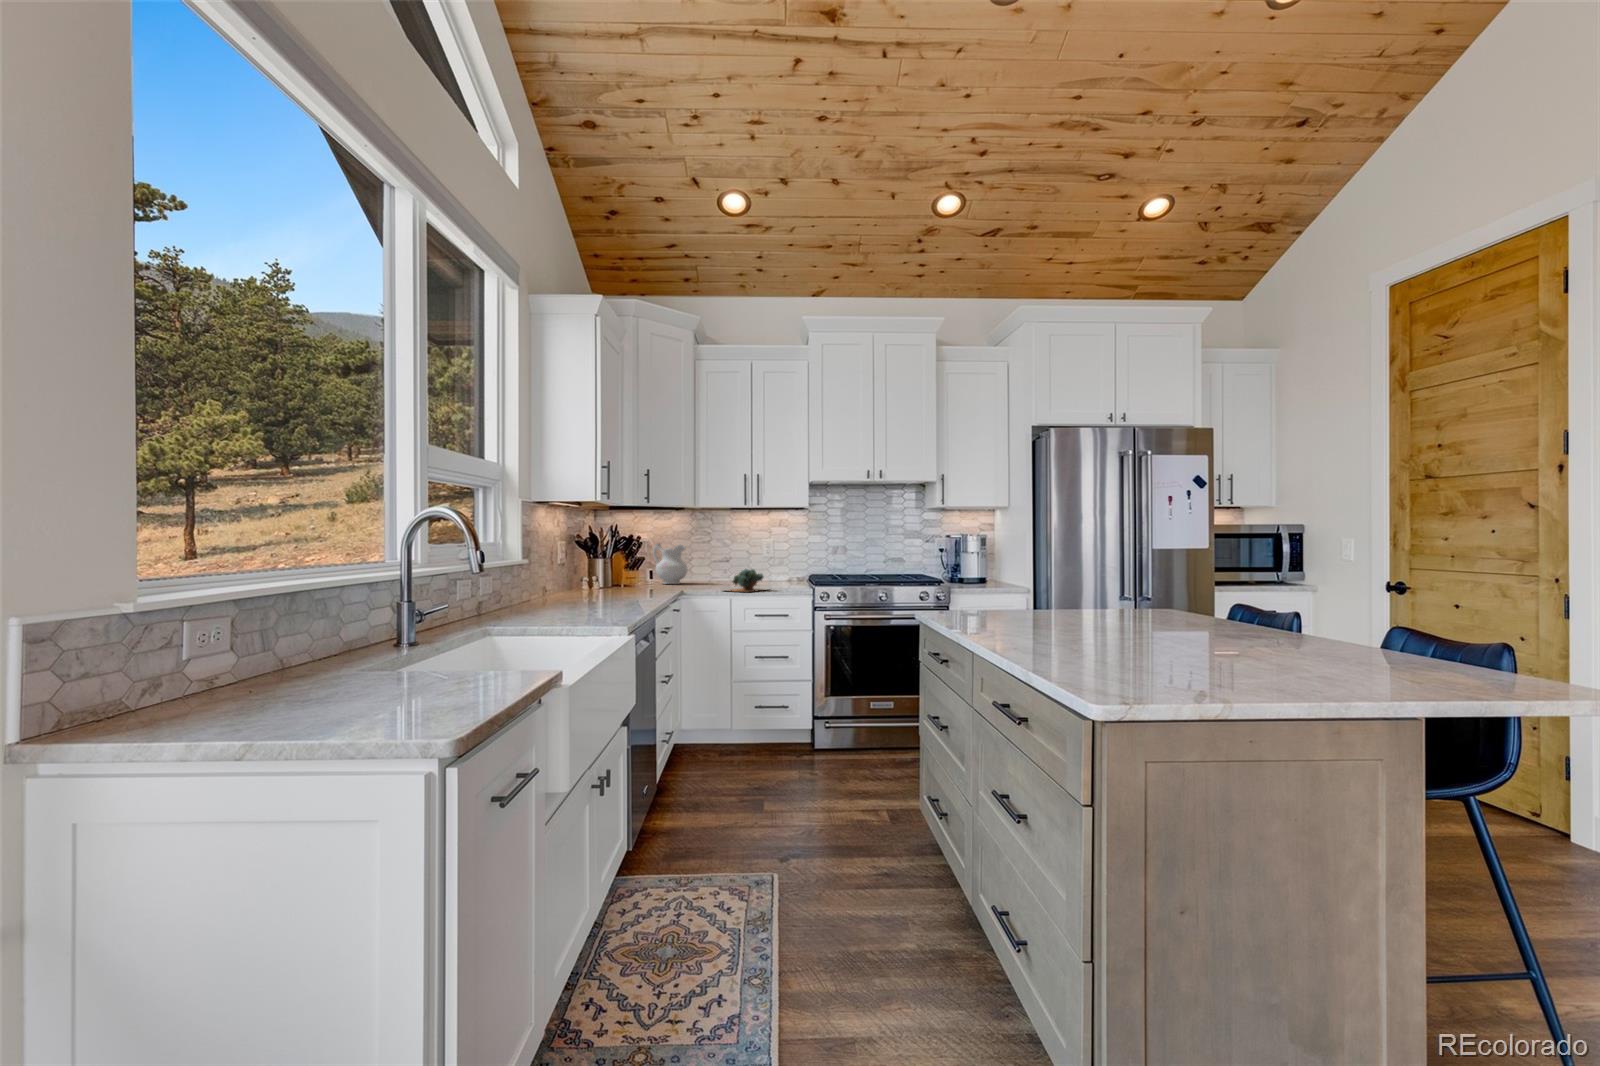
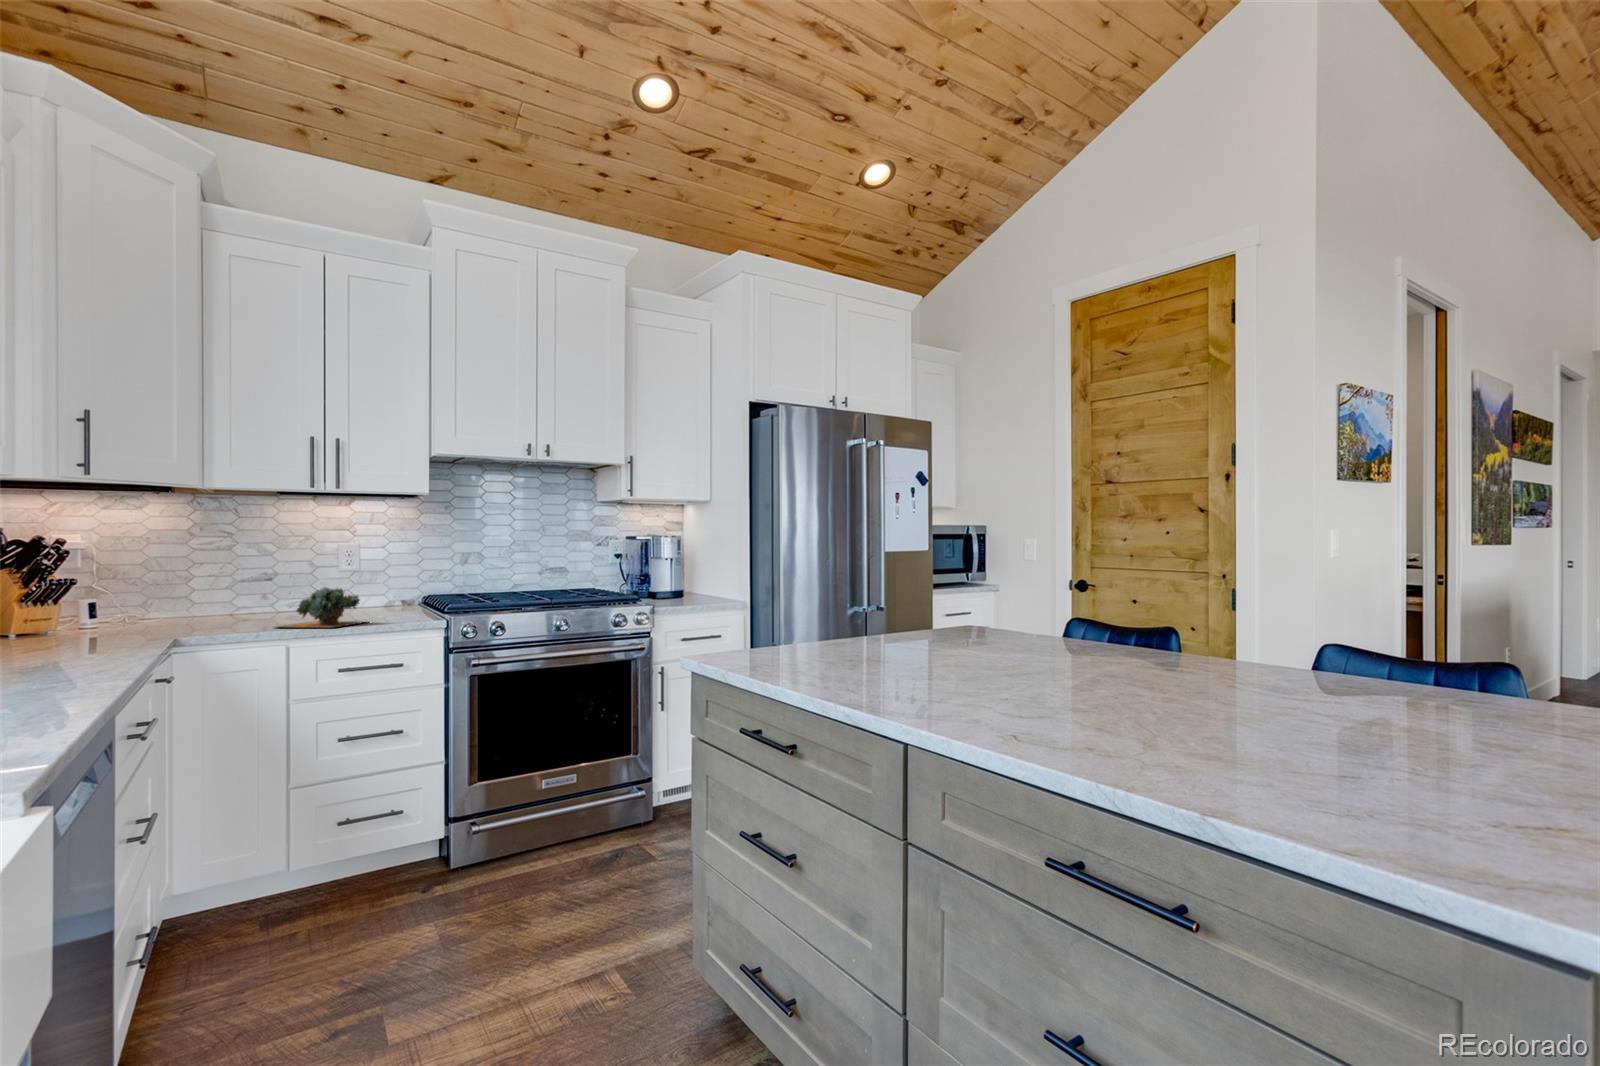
ceramic pitcher: present [653,544,687,584] -> none [104,545,186,621]

